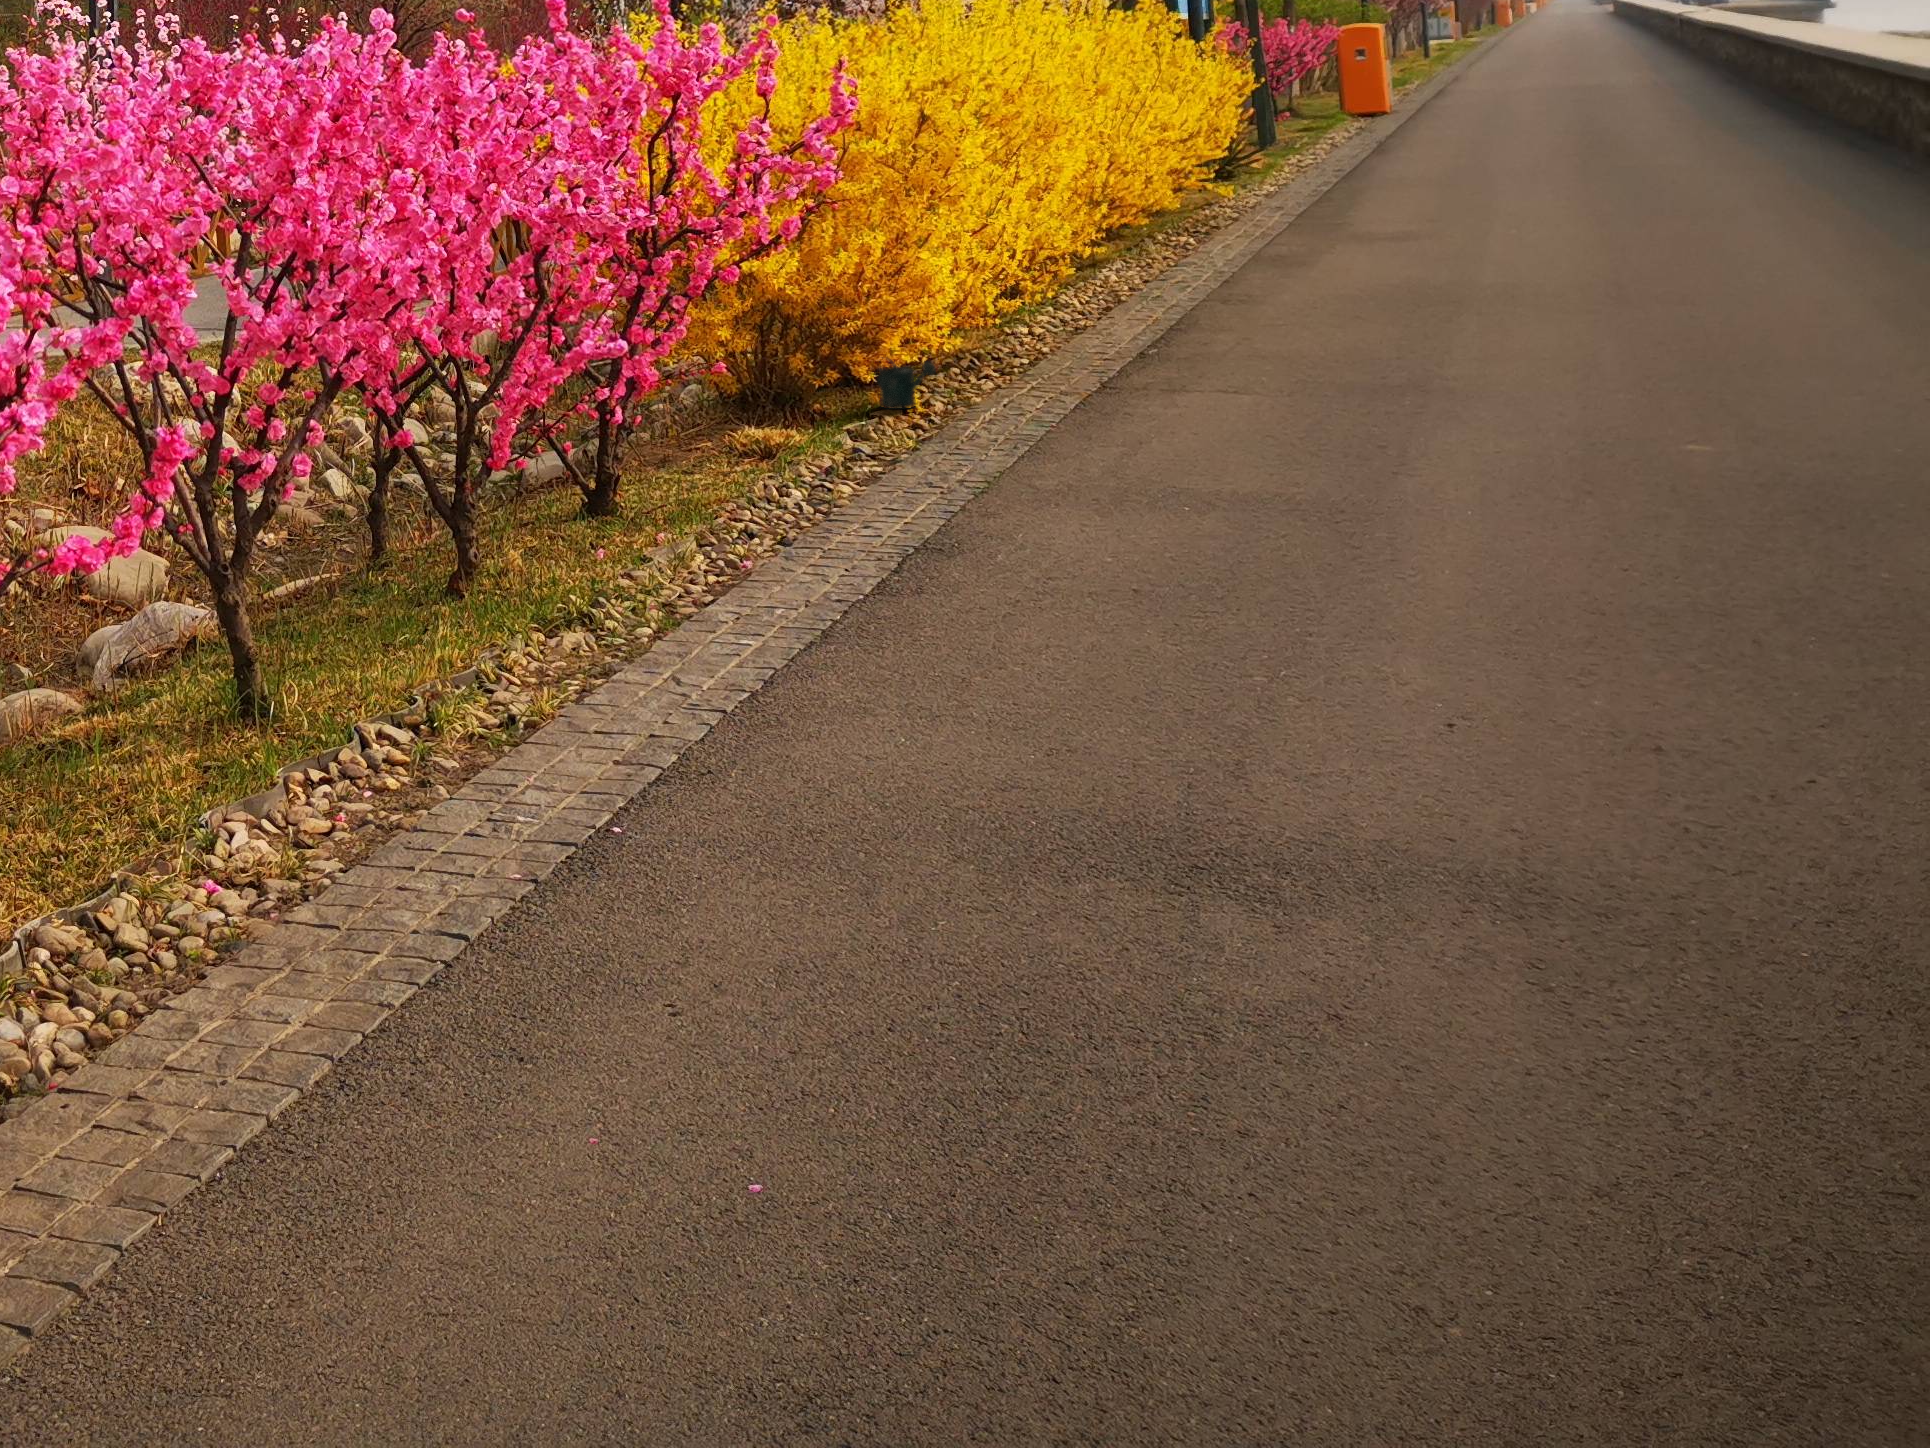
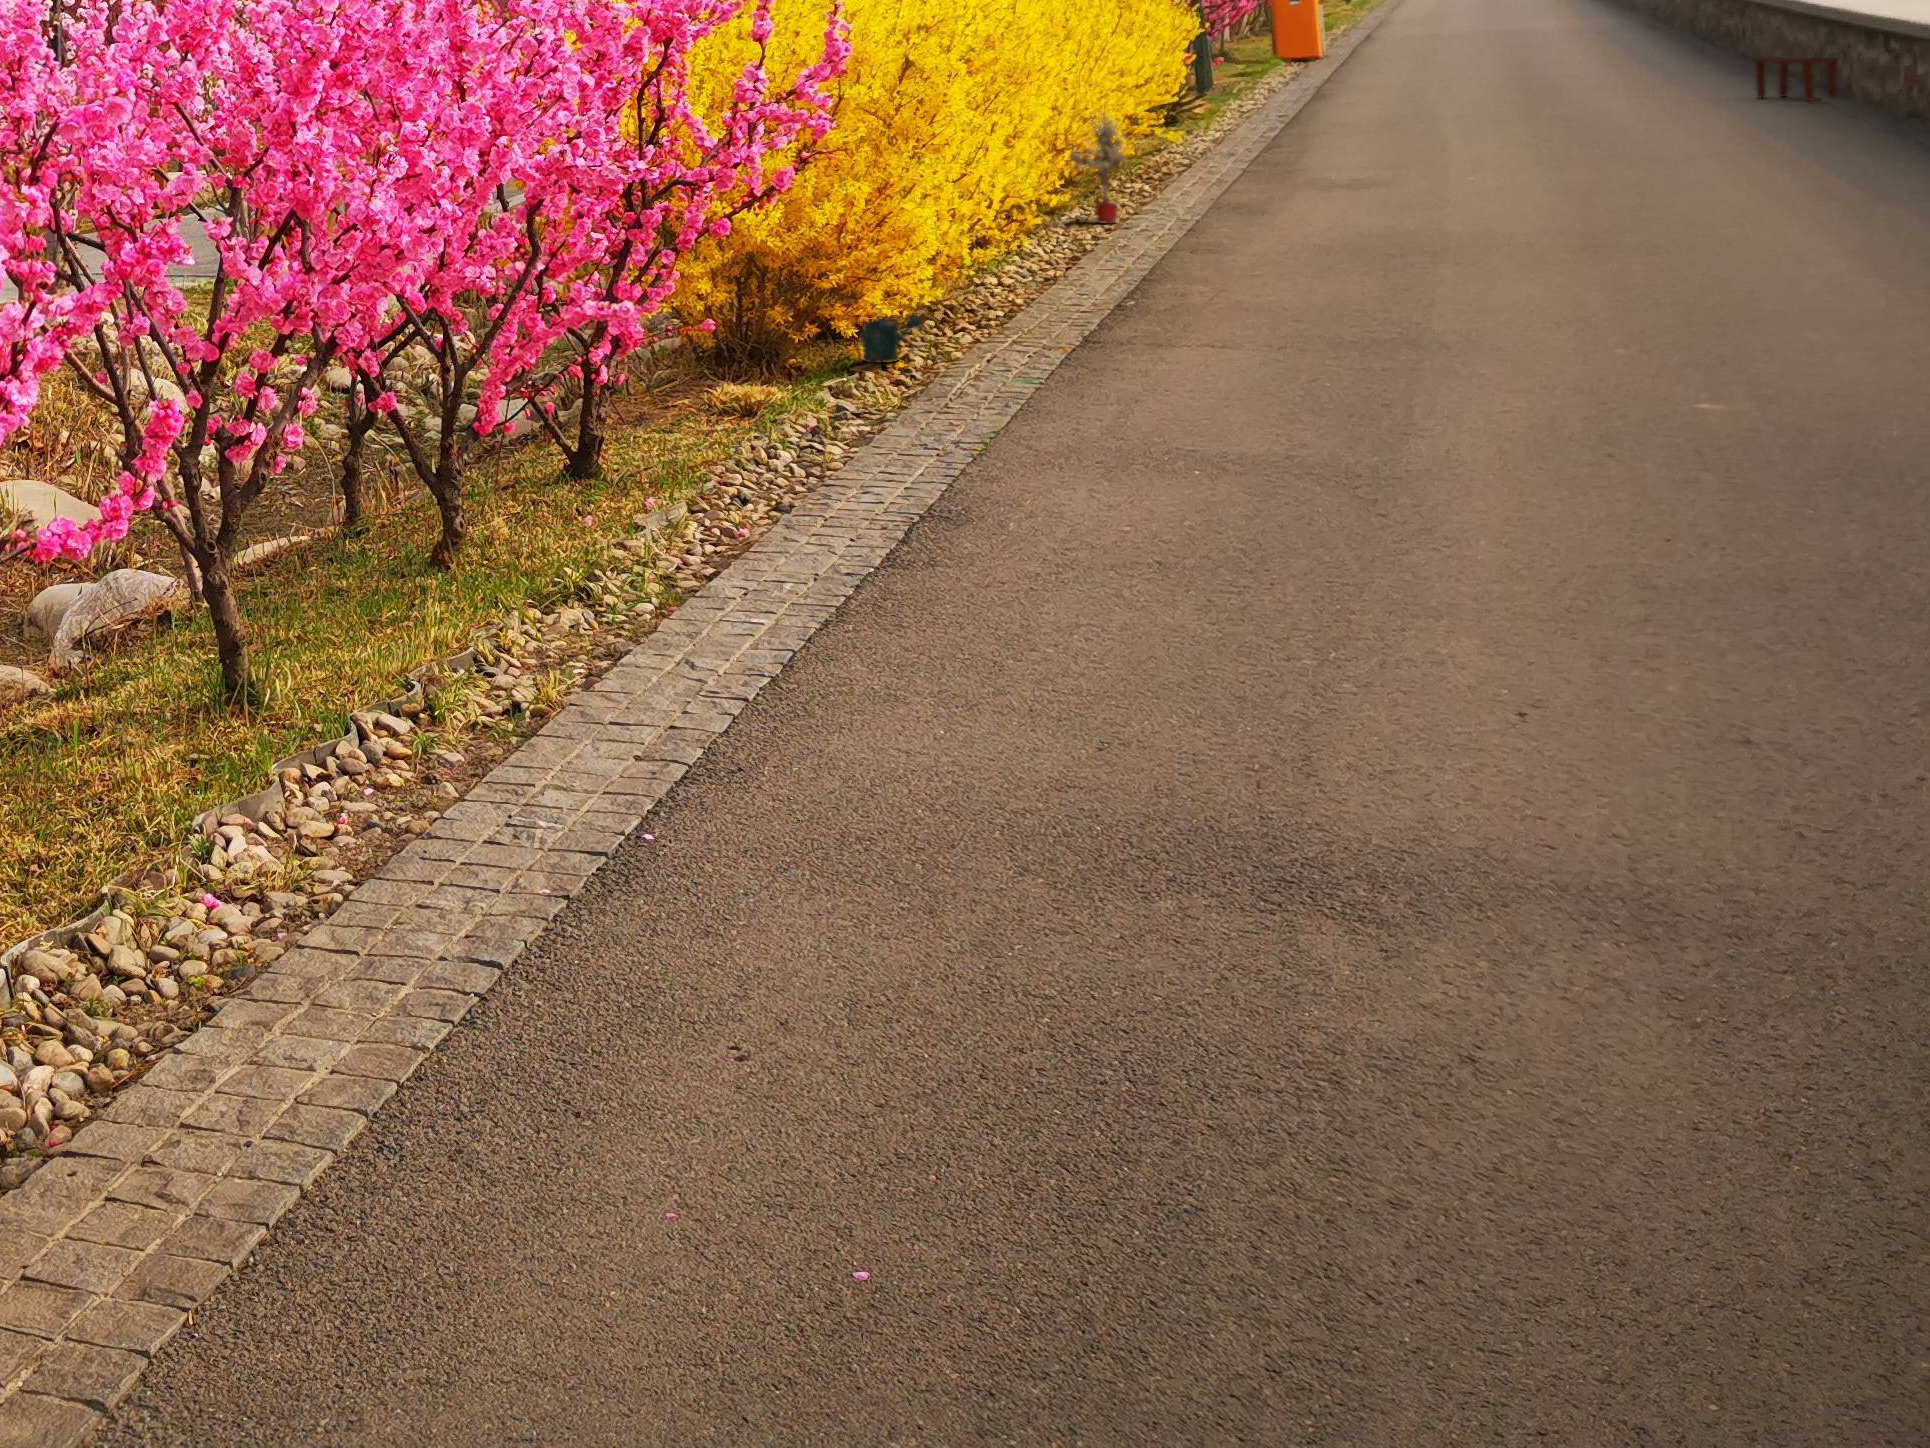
bench: none [1808,106,1893,150] -> present [1755,56,1838,101]
potted tree: none [1098,166,1160,277] -> present [1069,114,1125,224]

